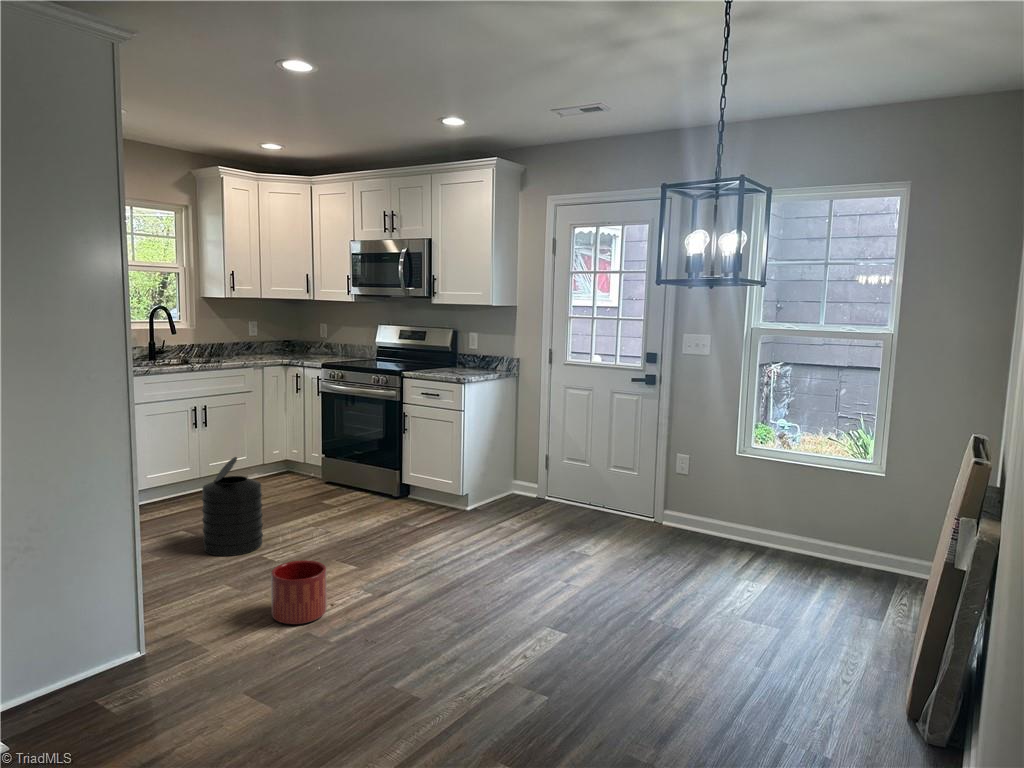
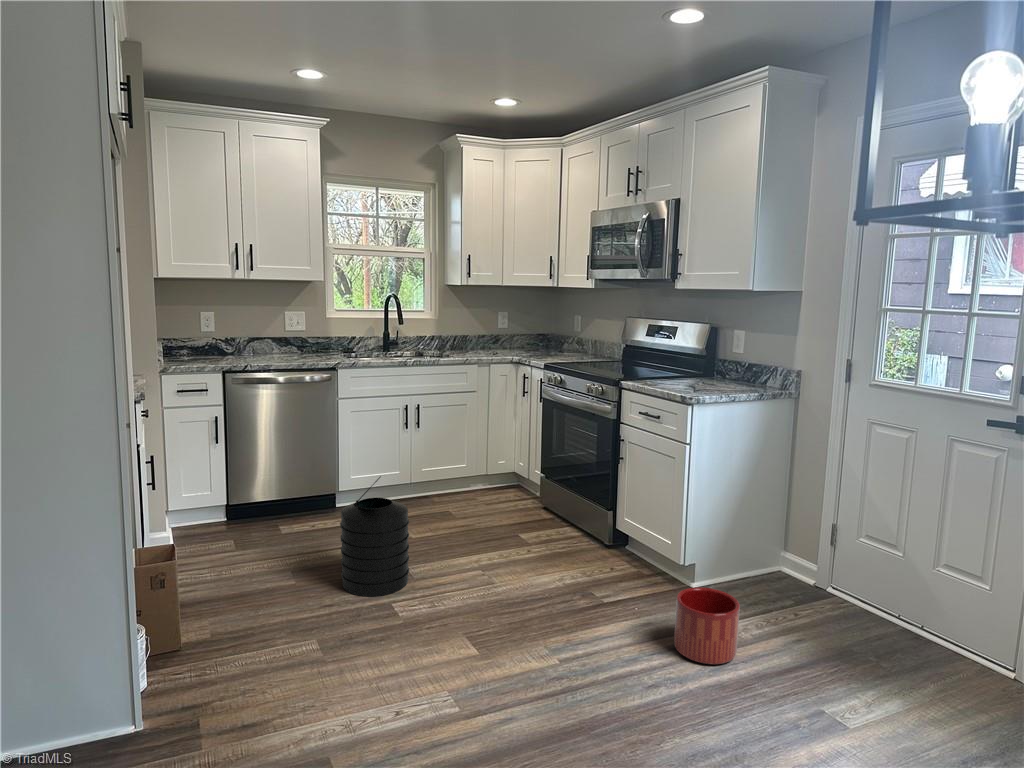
planter: present [271,560,327,625] -> present [674,587,740,664]

